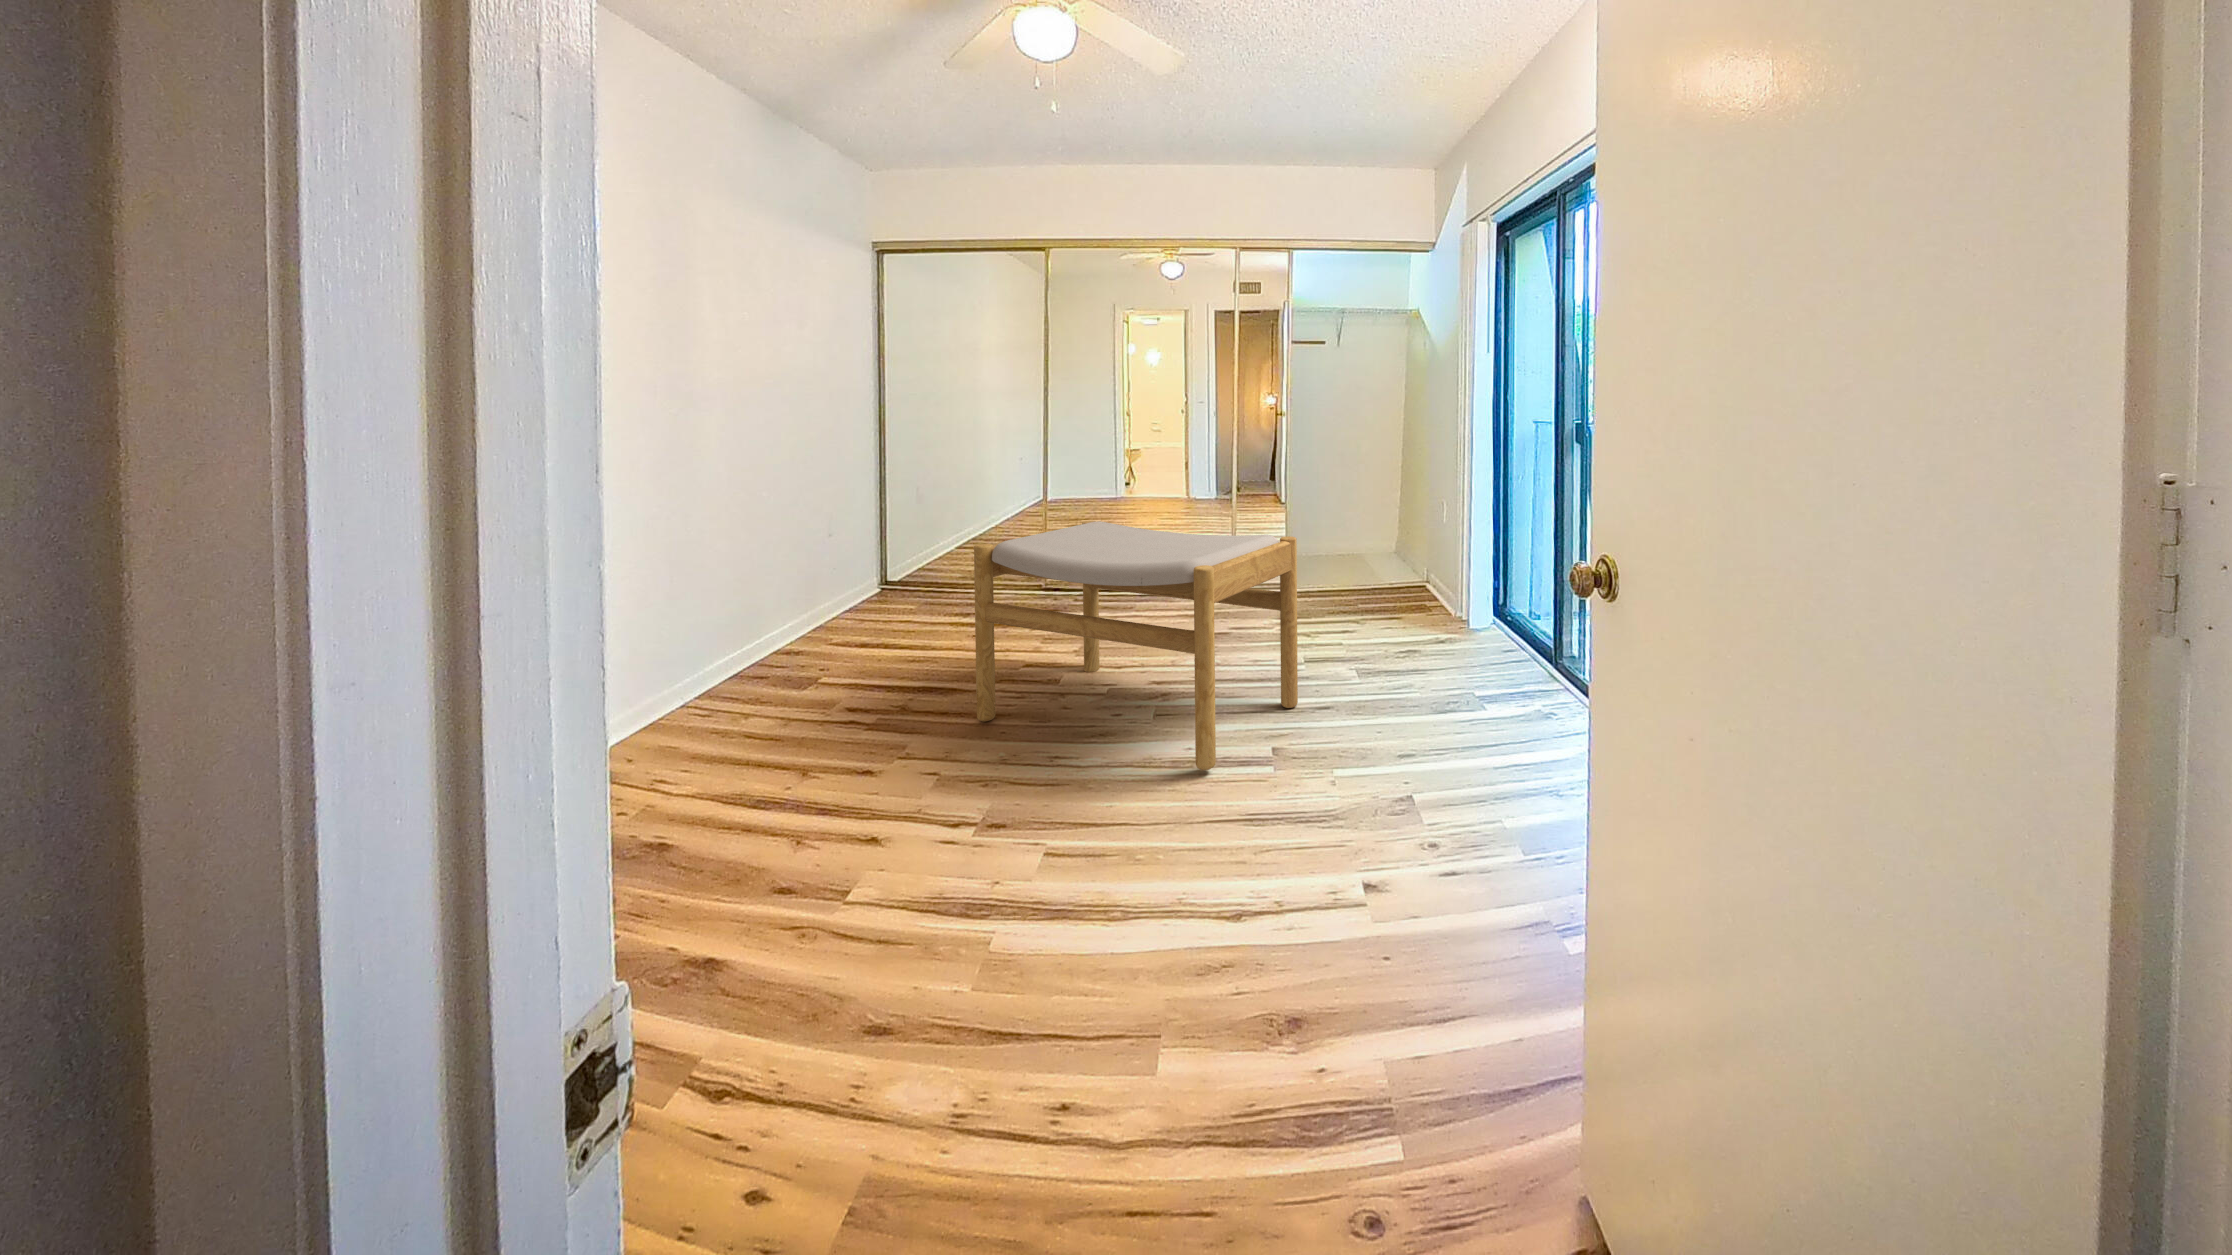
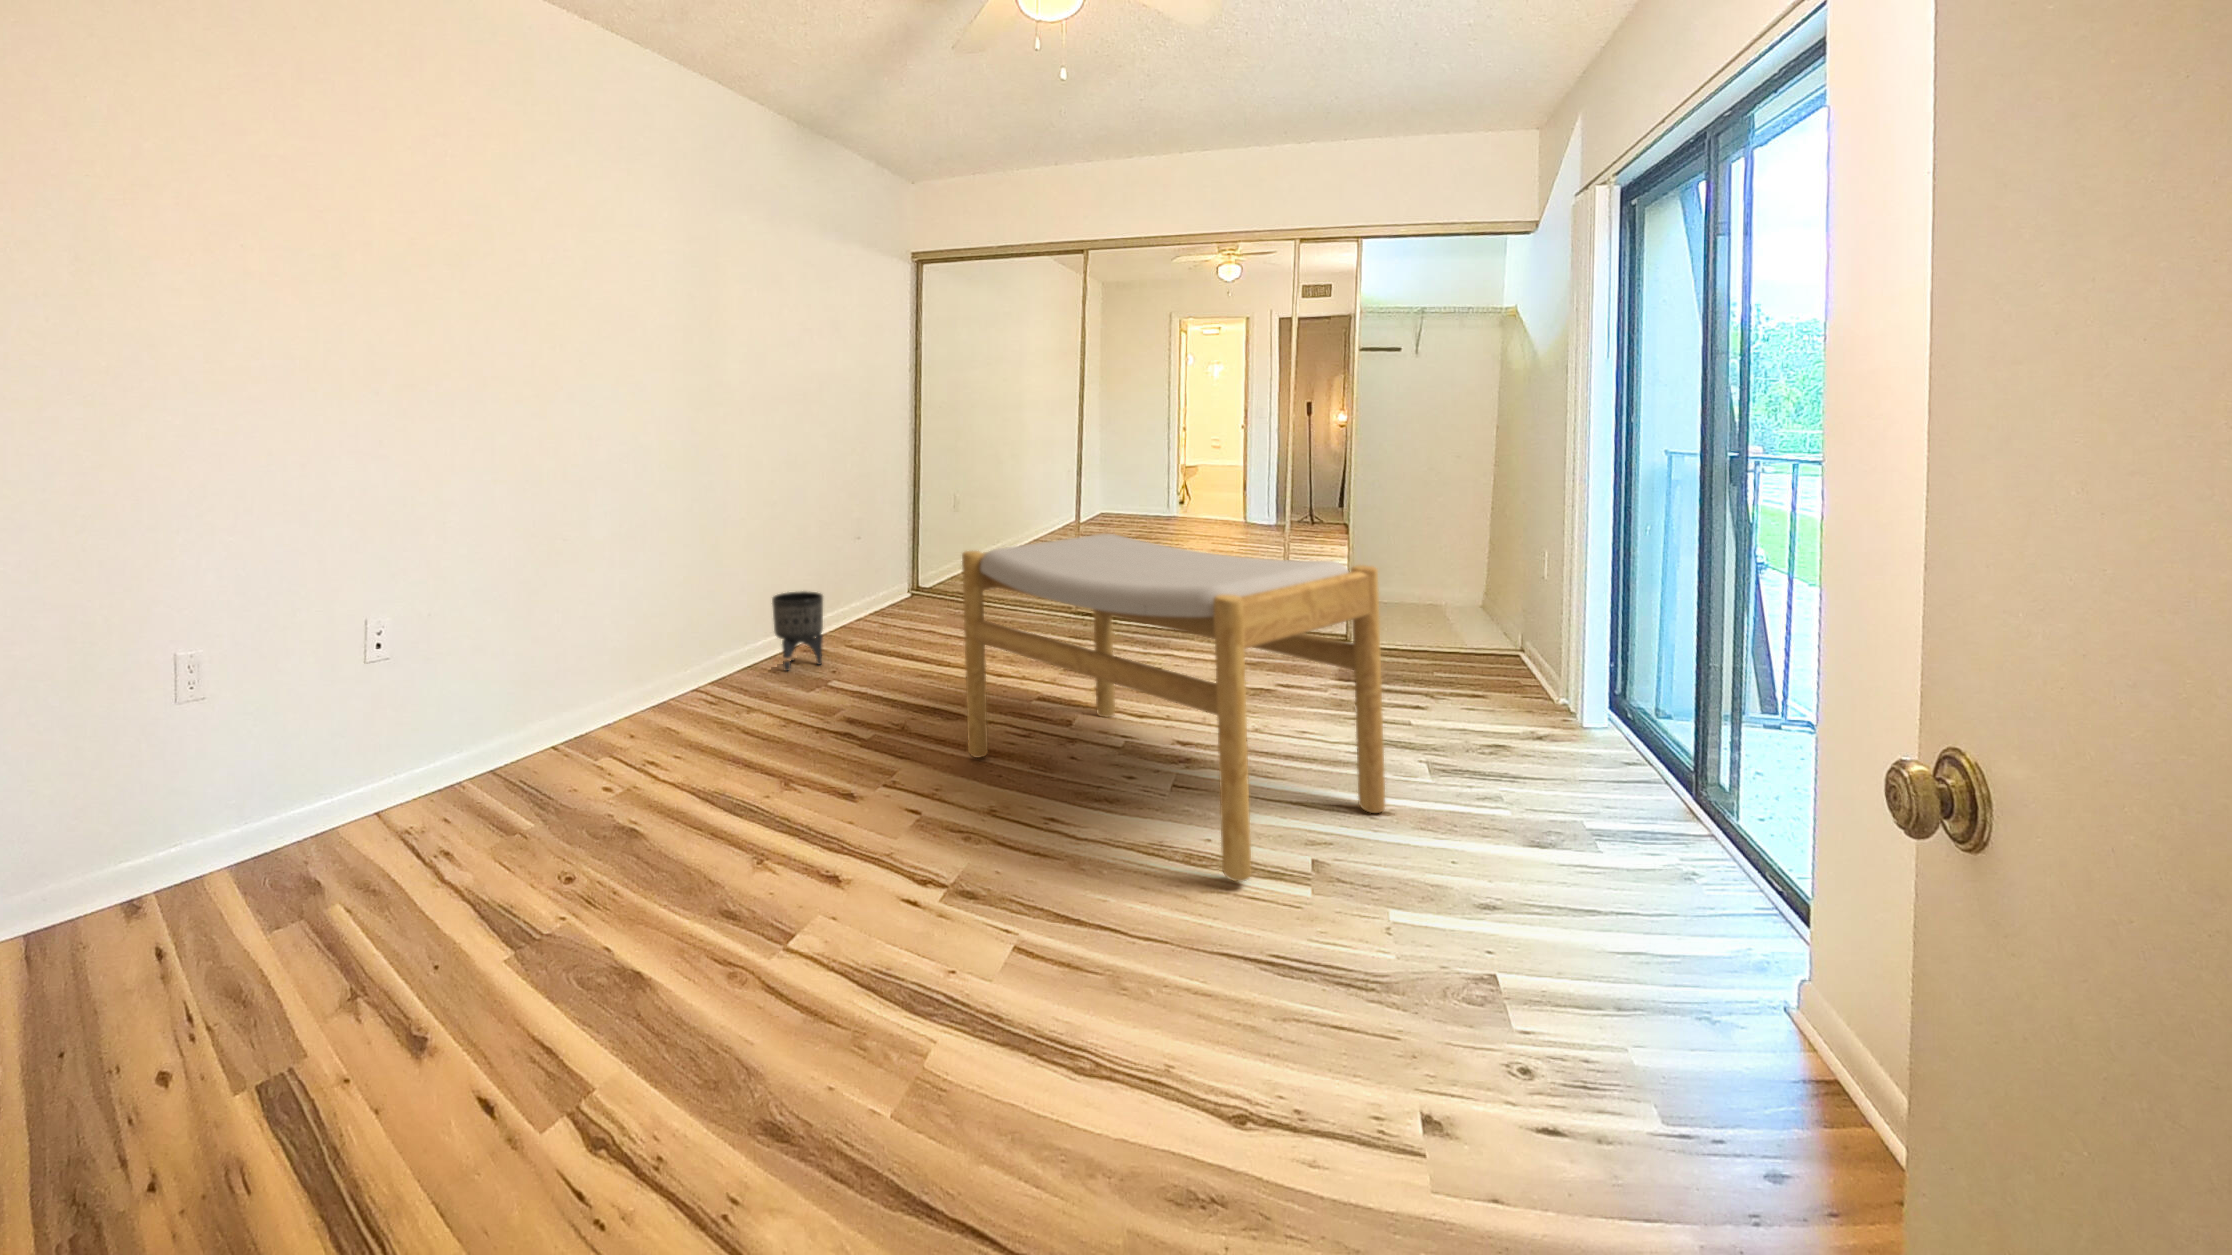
planter: none [742,593,803,675] -> present [772,592,823,671]

